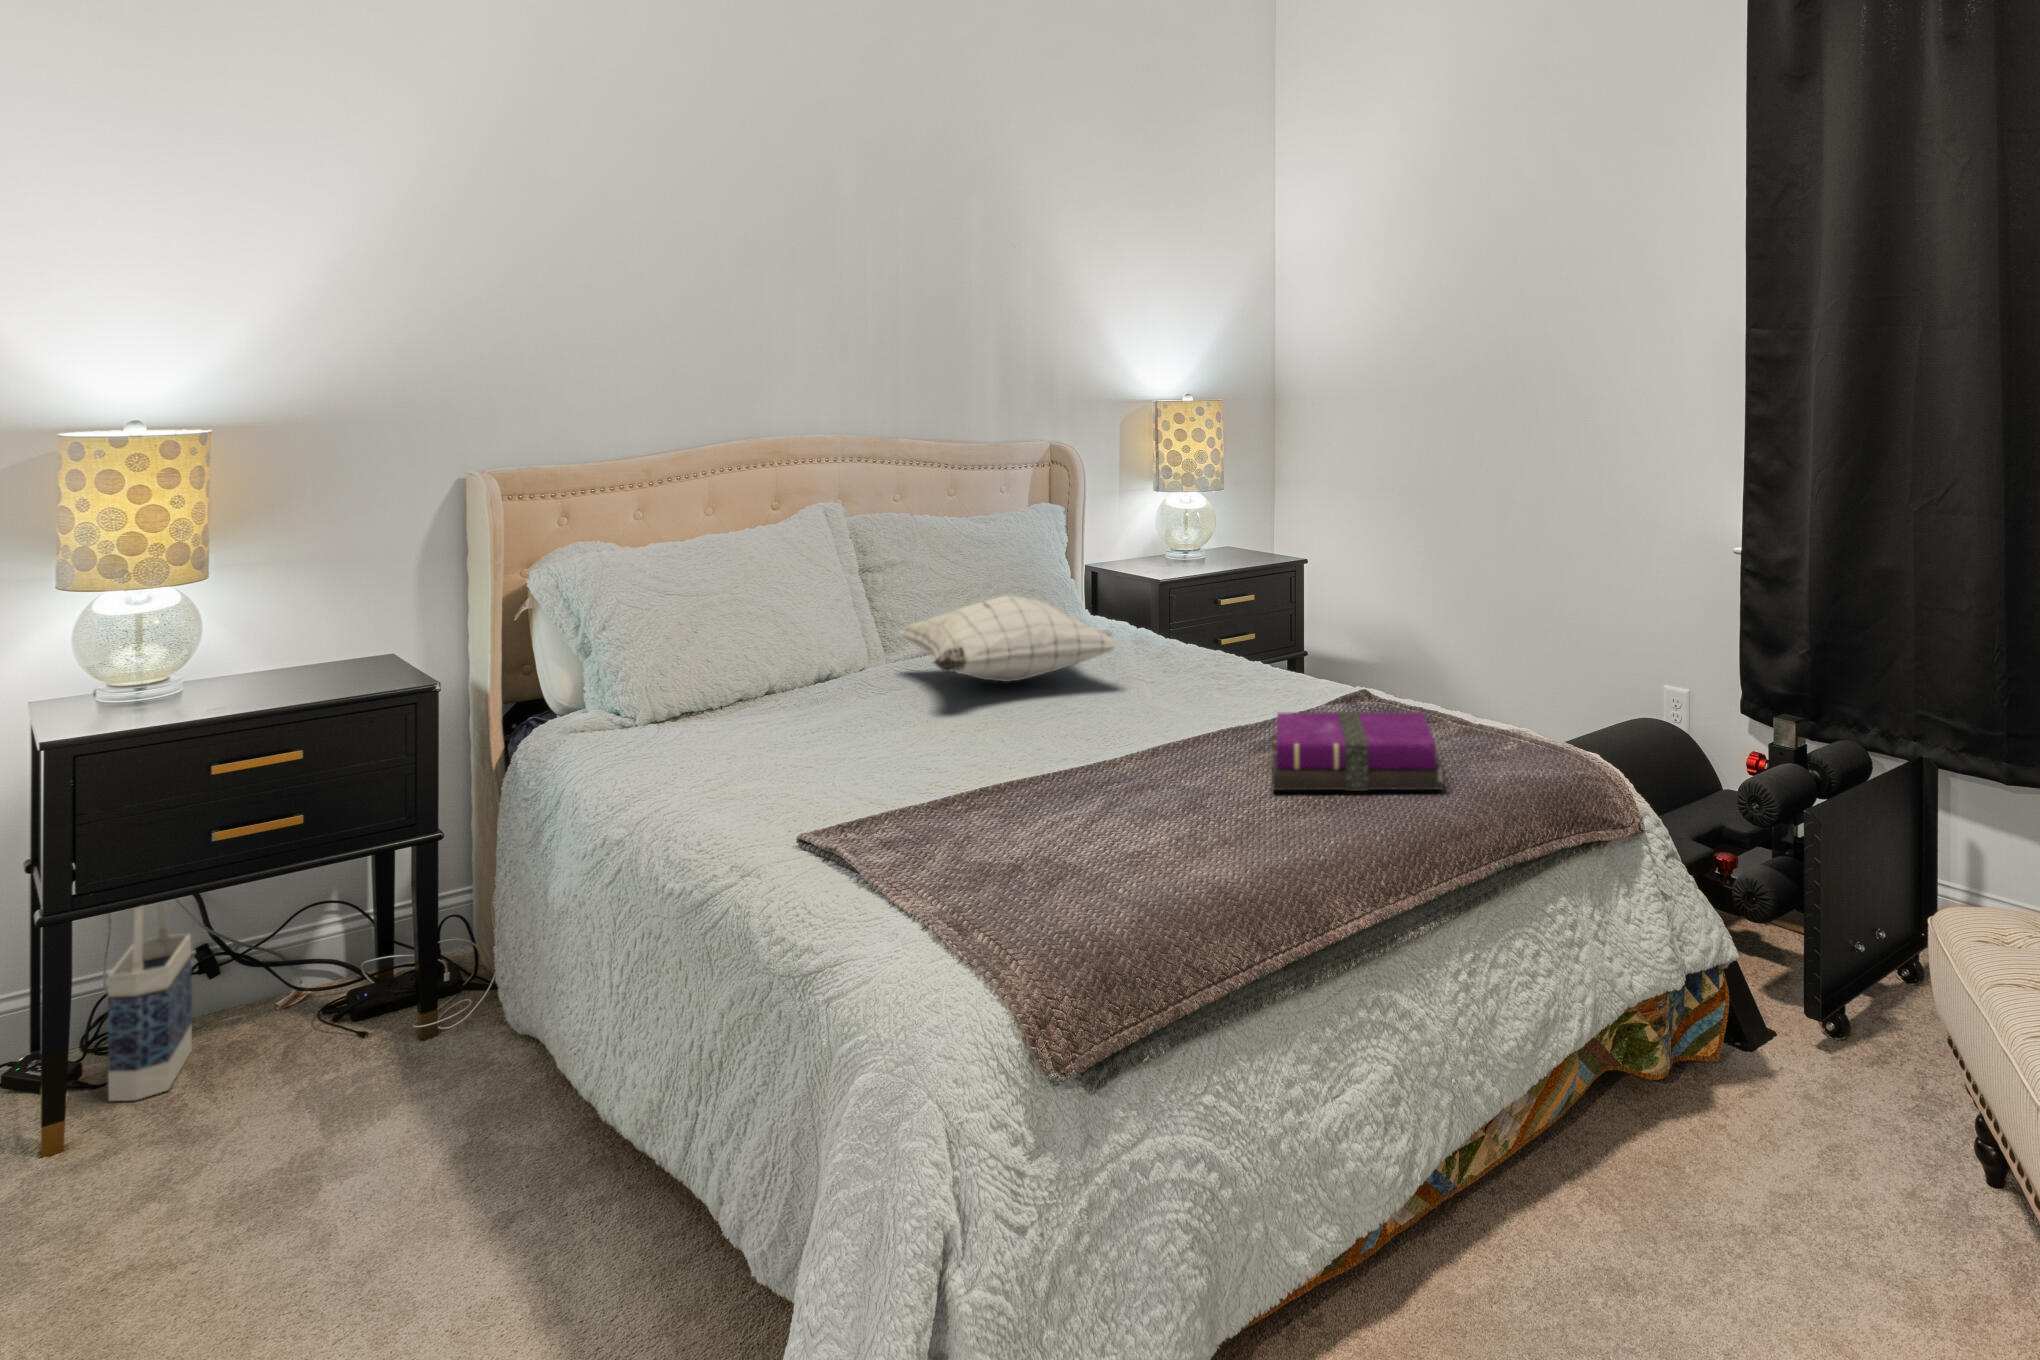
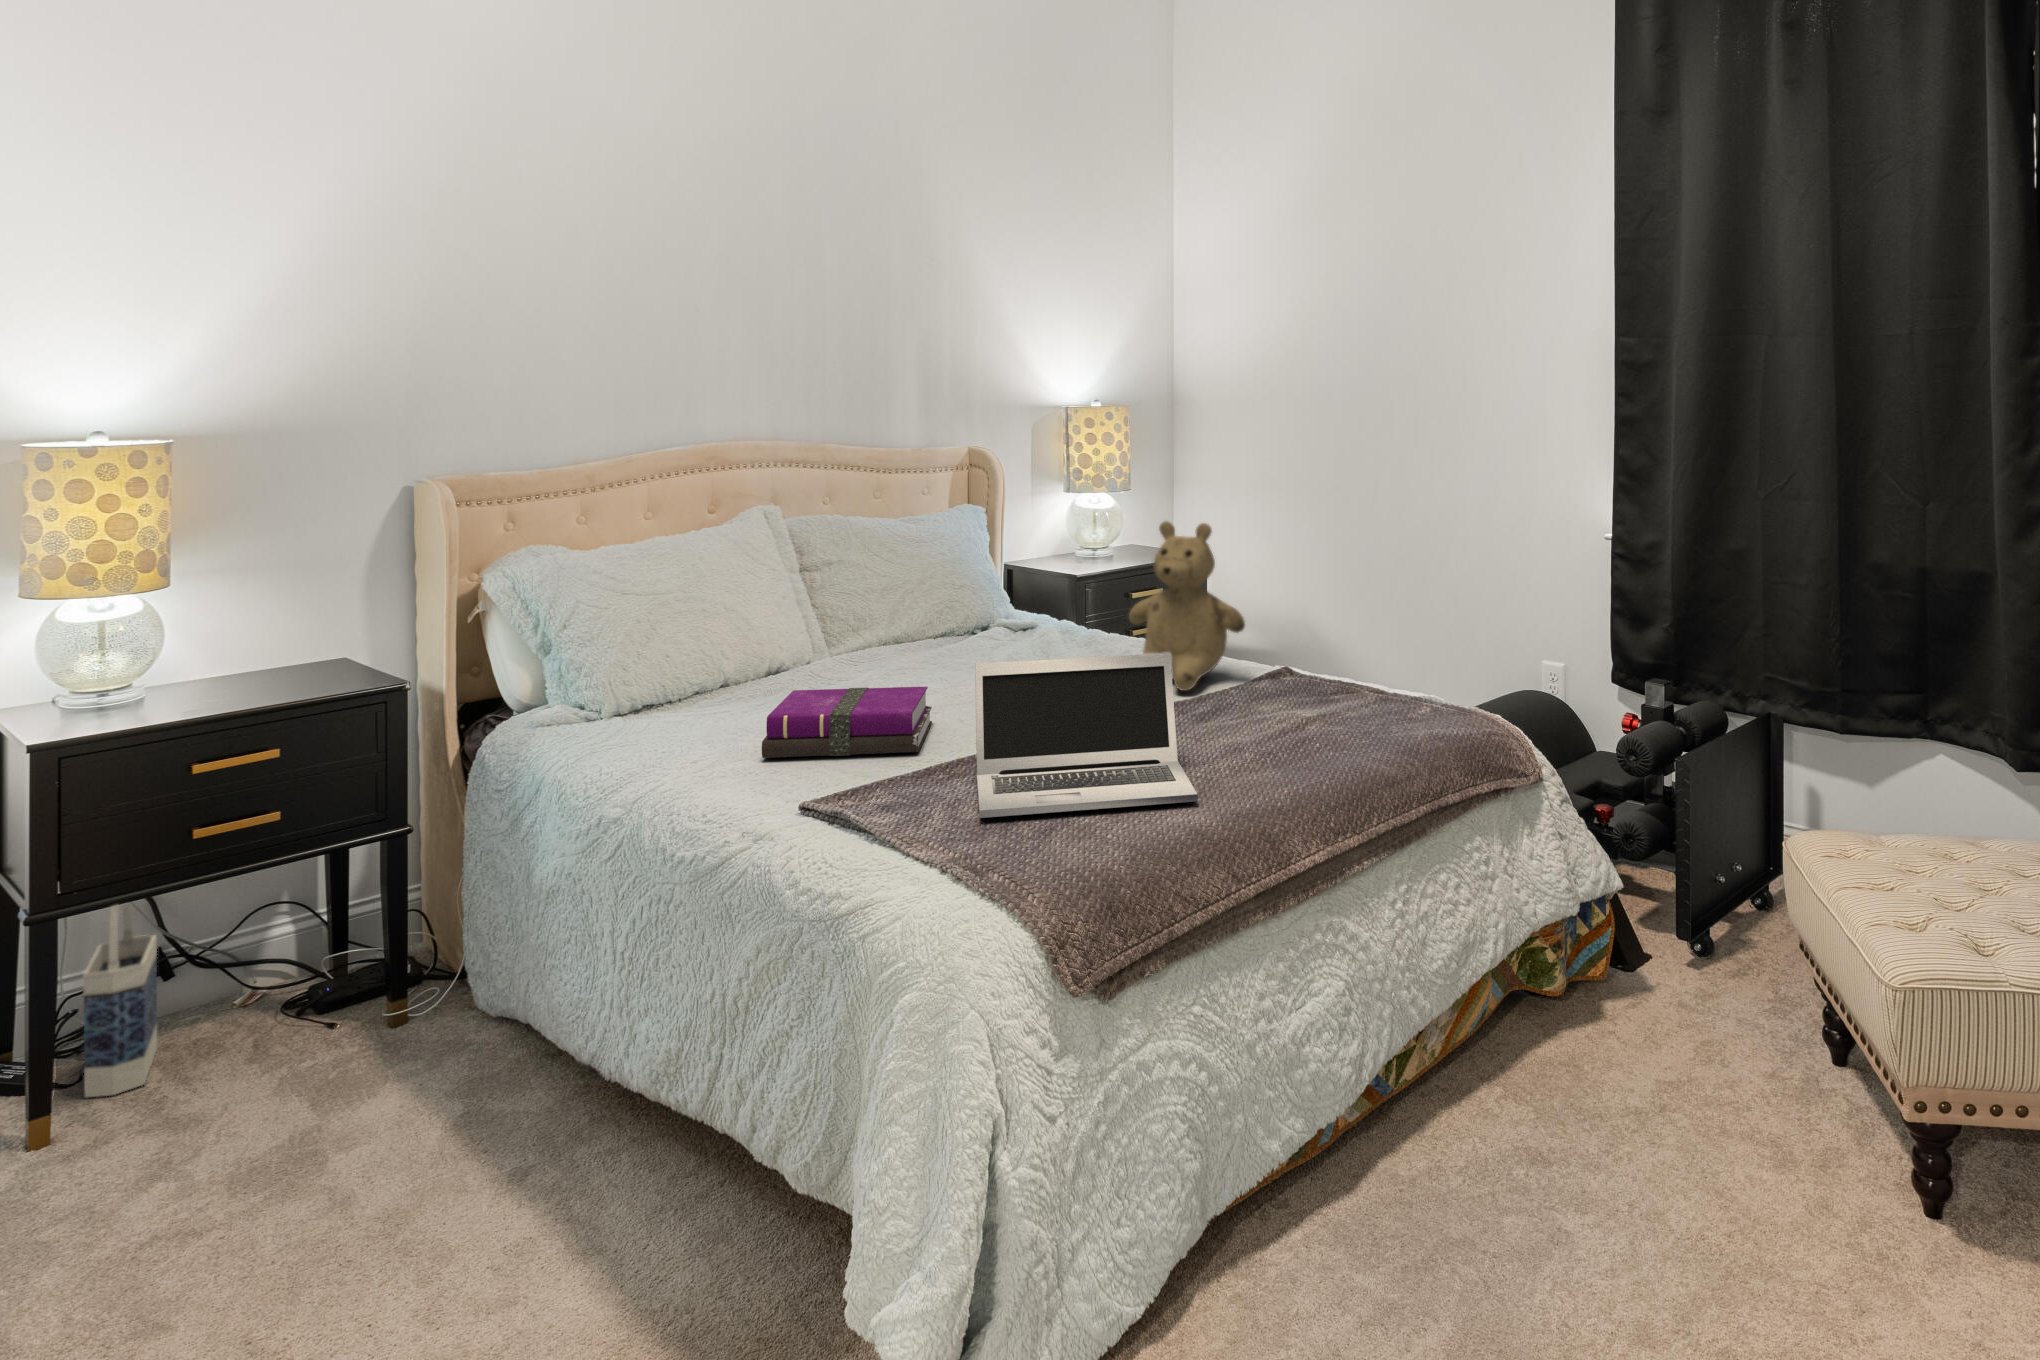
teddy bear: none [1179,528,1319,716] -> present [1129,521,1245,691]
pillow: present [900,595,1116,682] -> none [842,588,1057,669]
laptop: none [982,679,1228,862] -> present [975,653,1198,818]
notebook: present [1271,712,1443,791] -> present [762,686,932,758]

